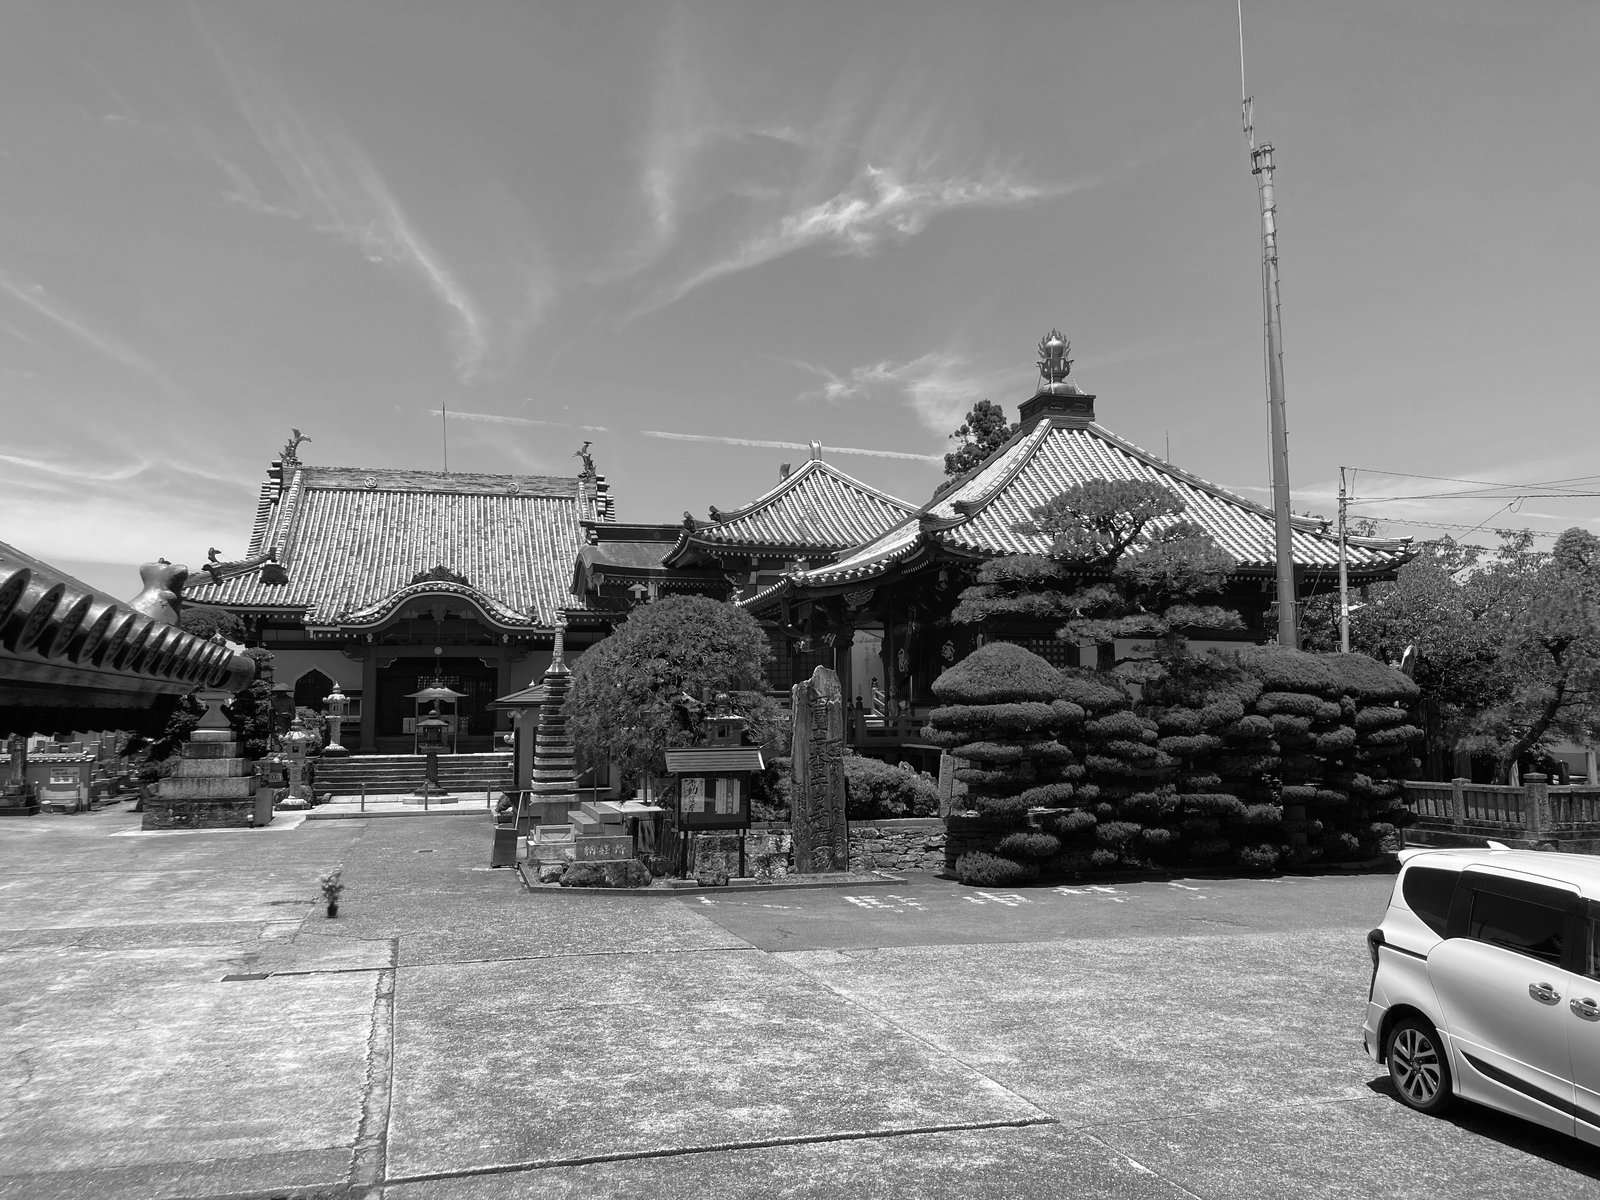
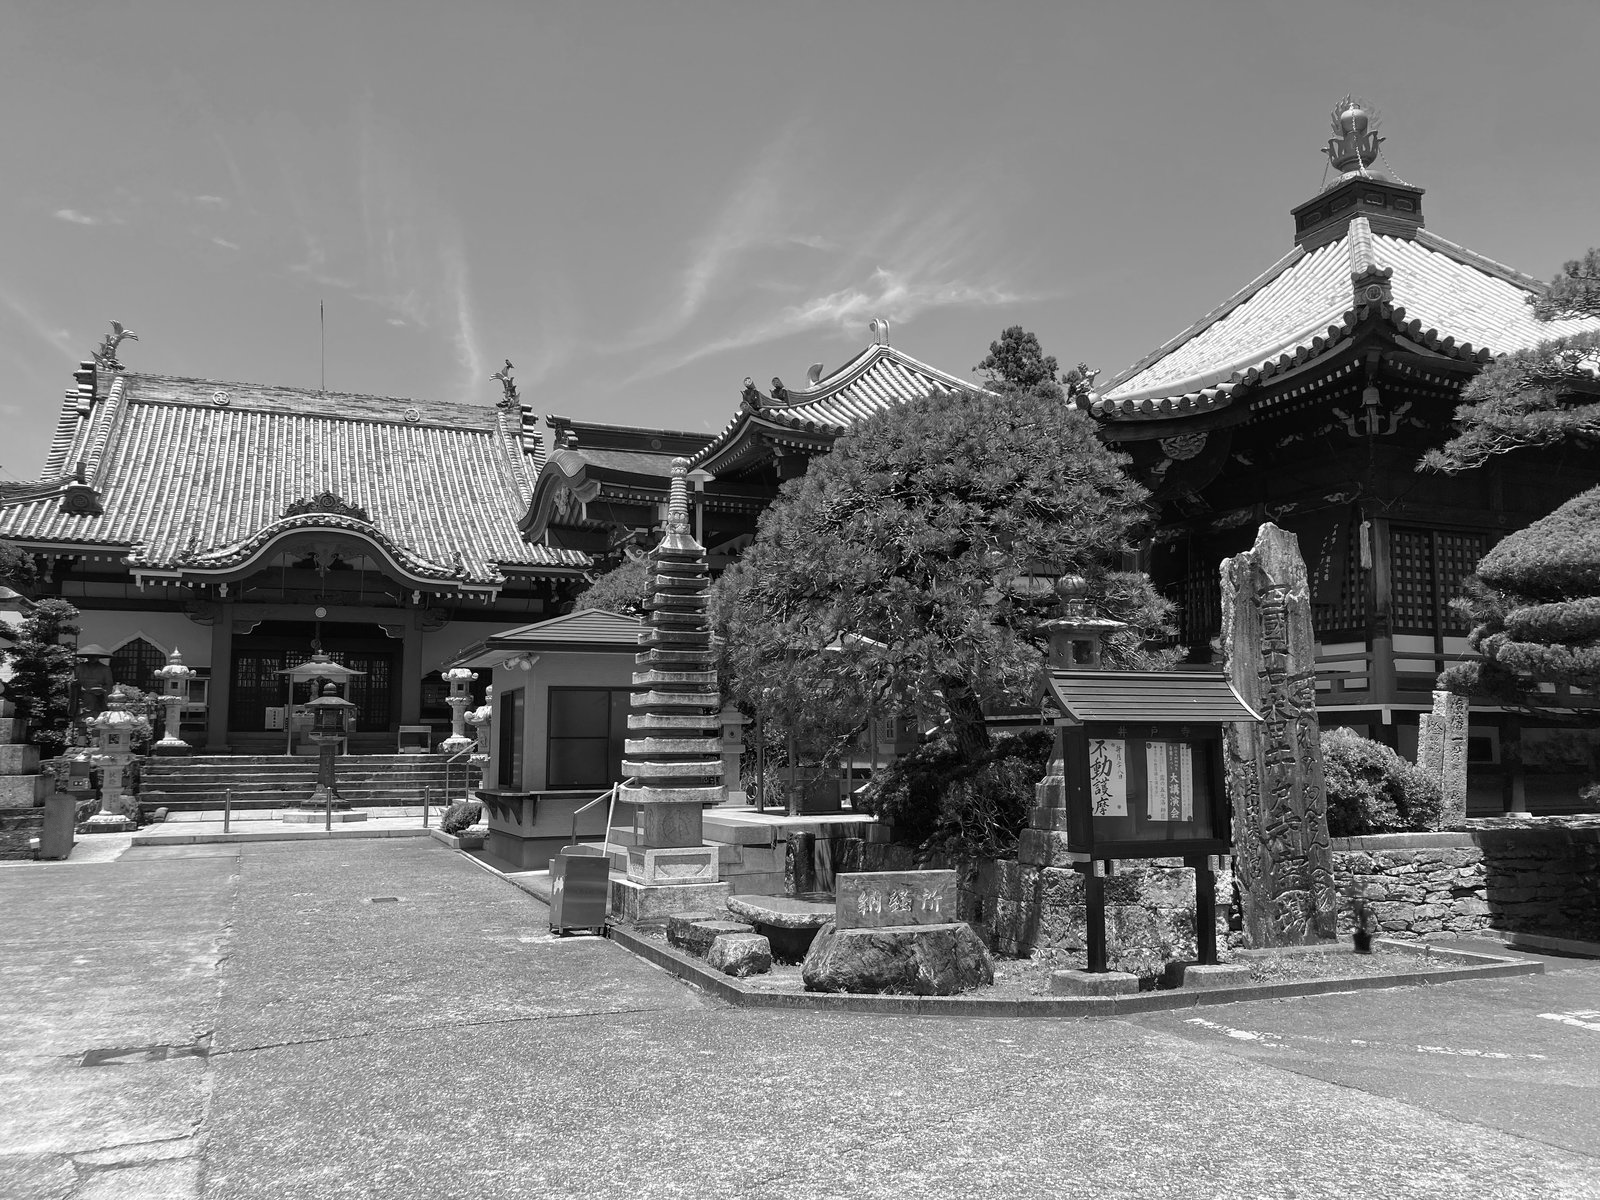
potted plant: present [321,872,345,918] -> present [1338,878,1377,954]

